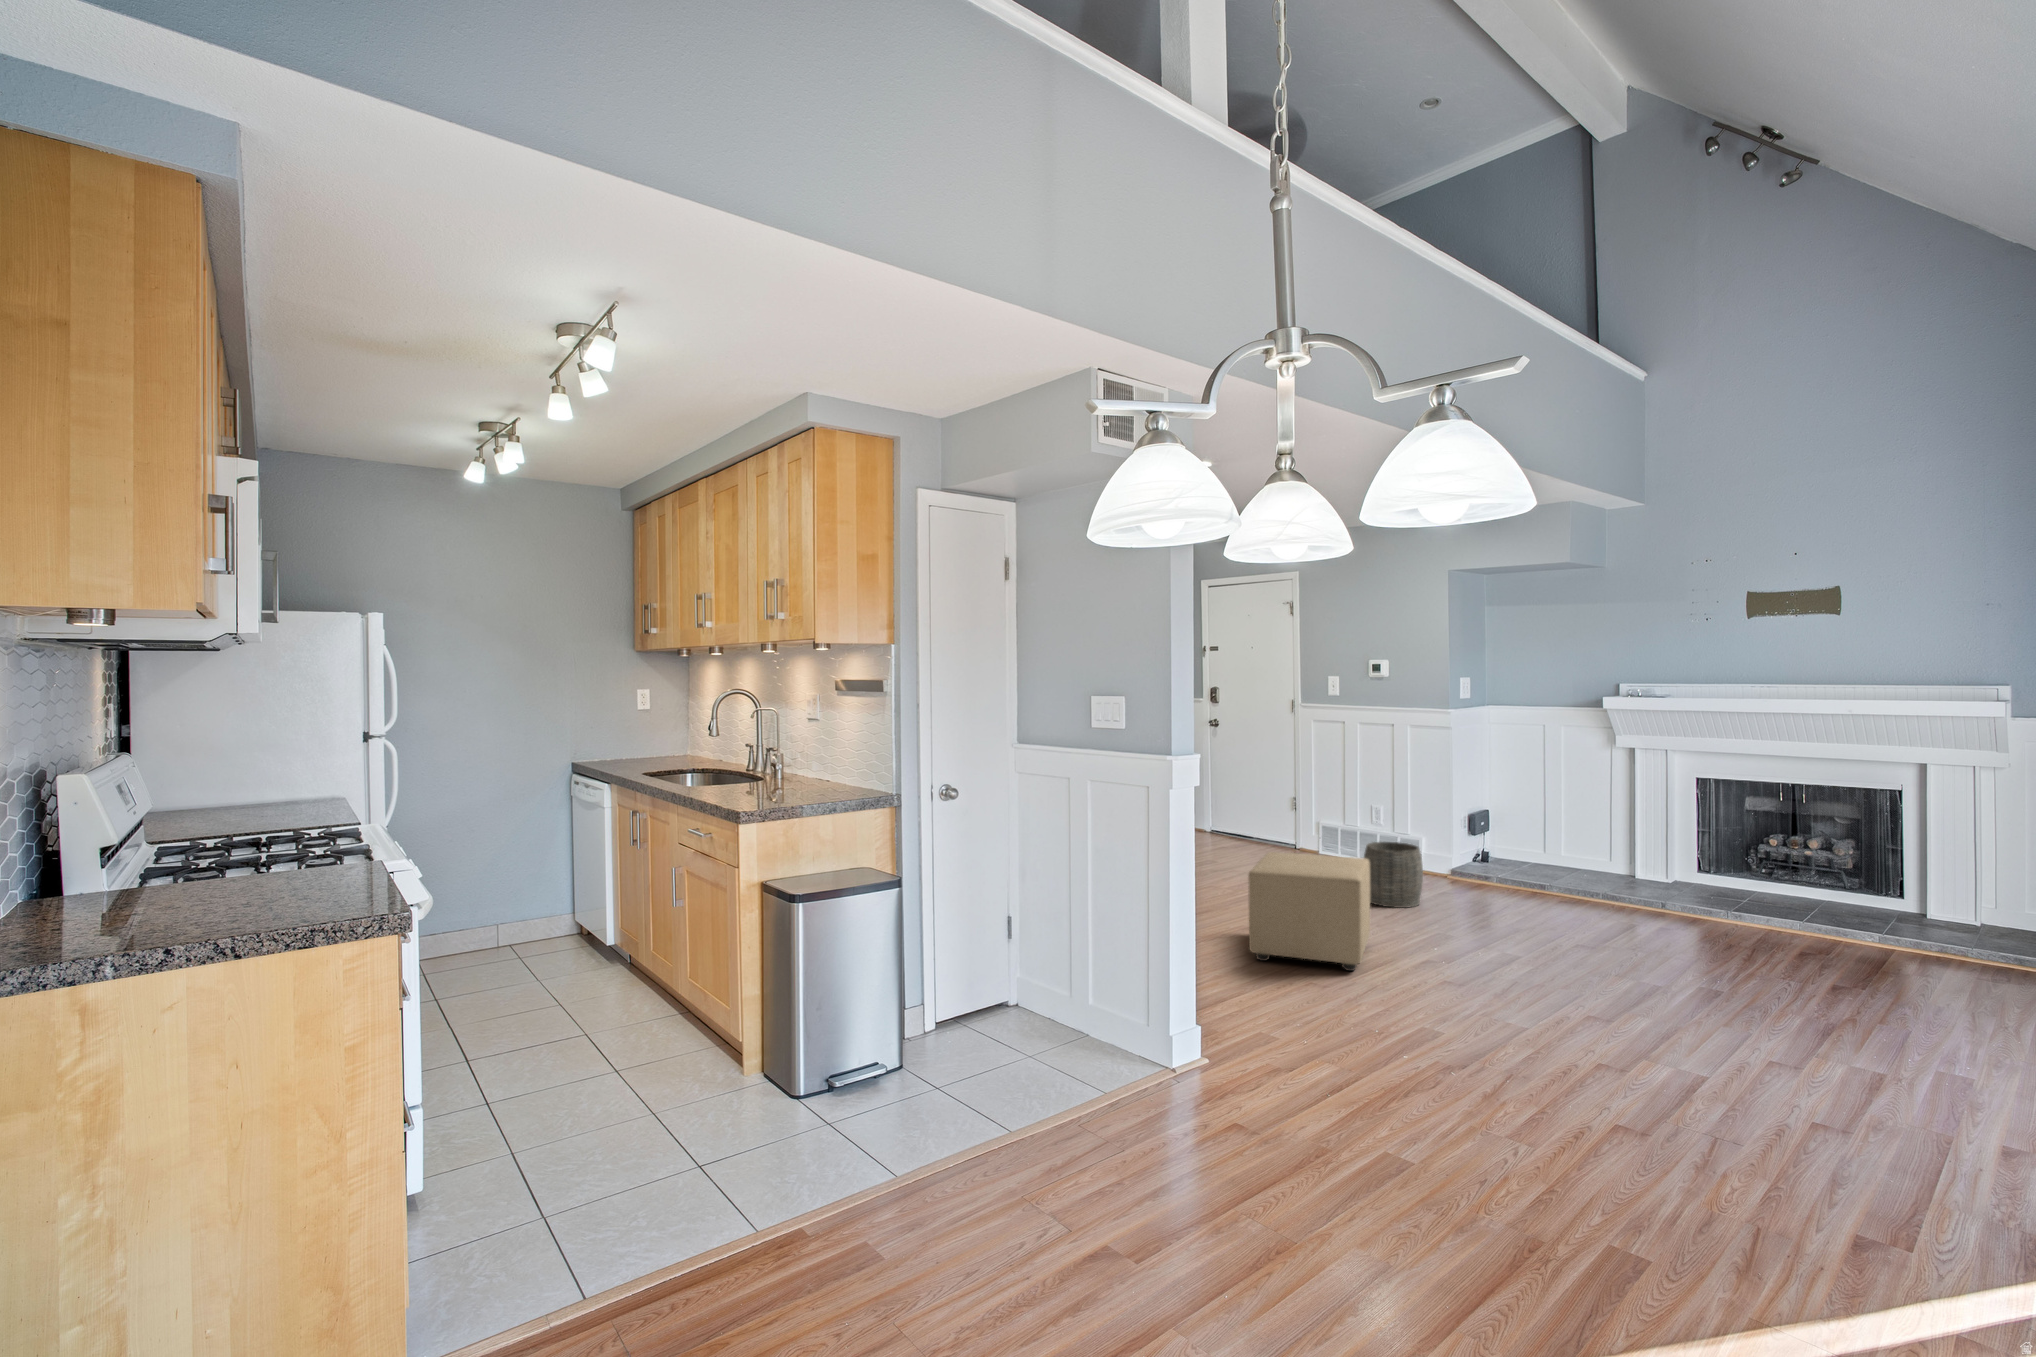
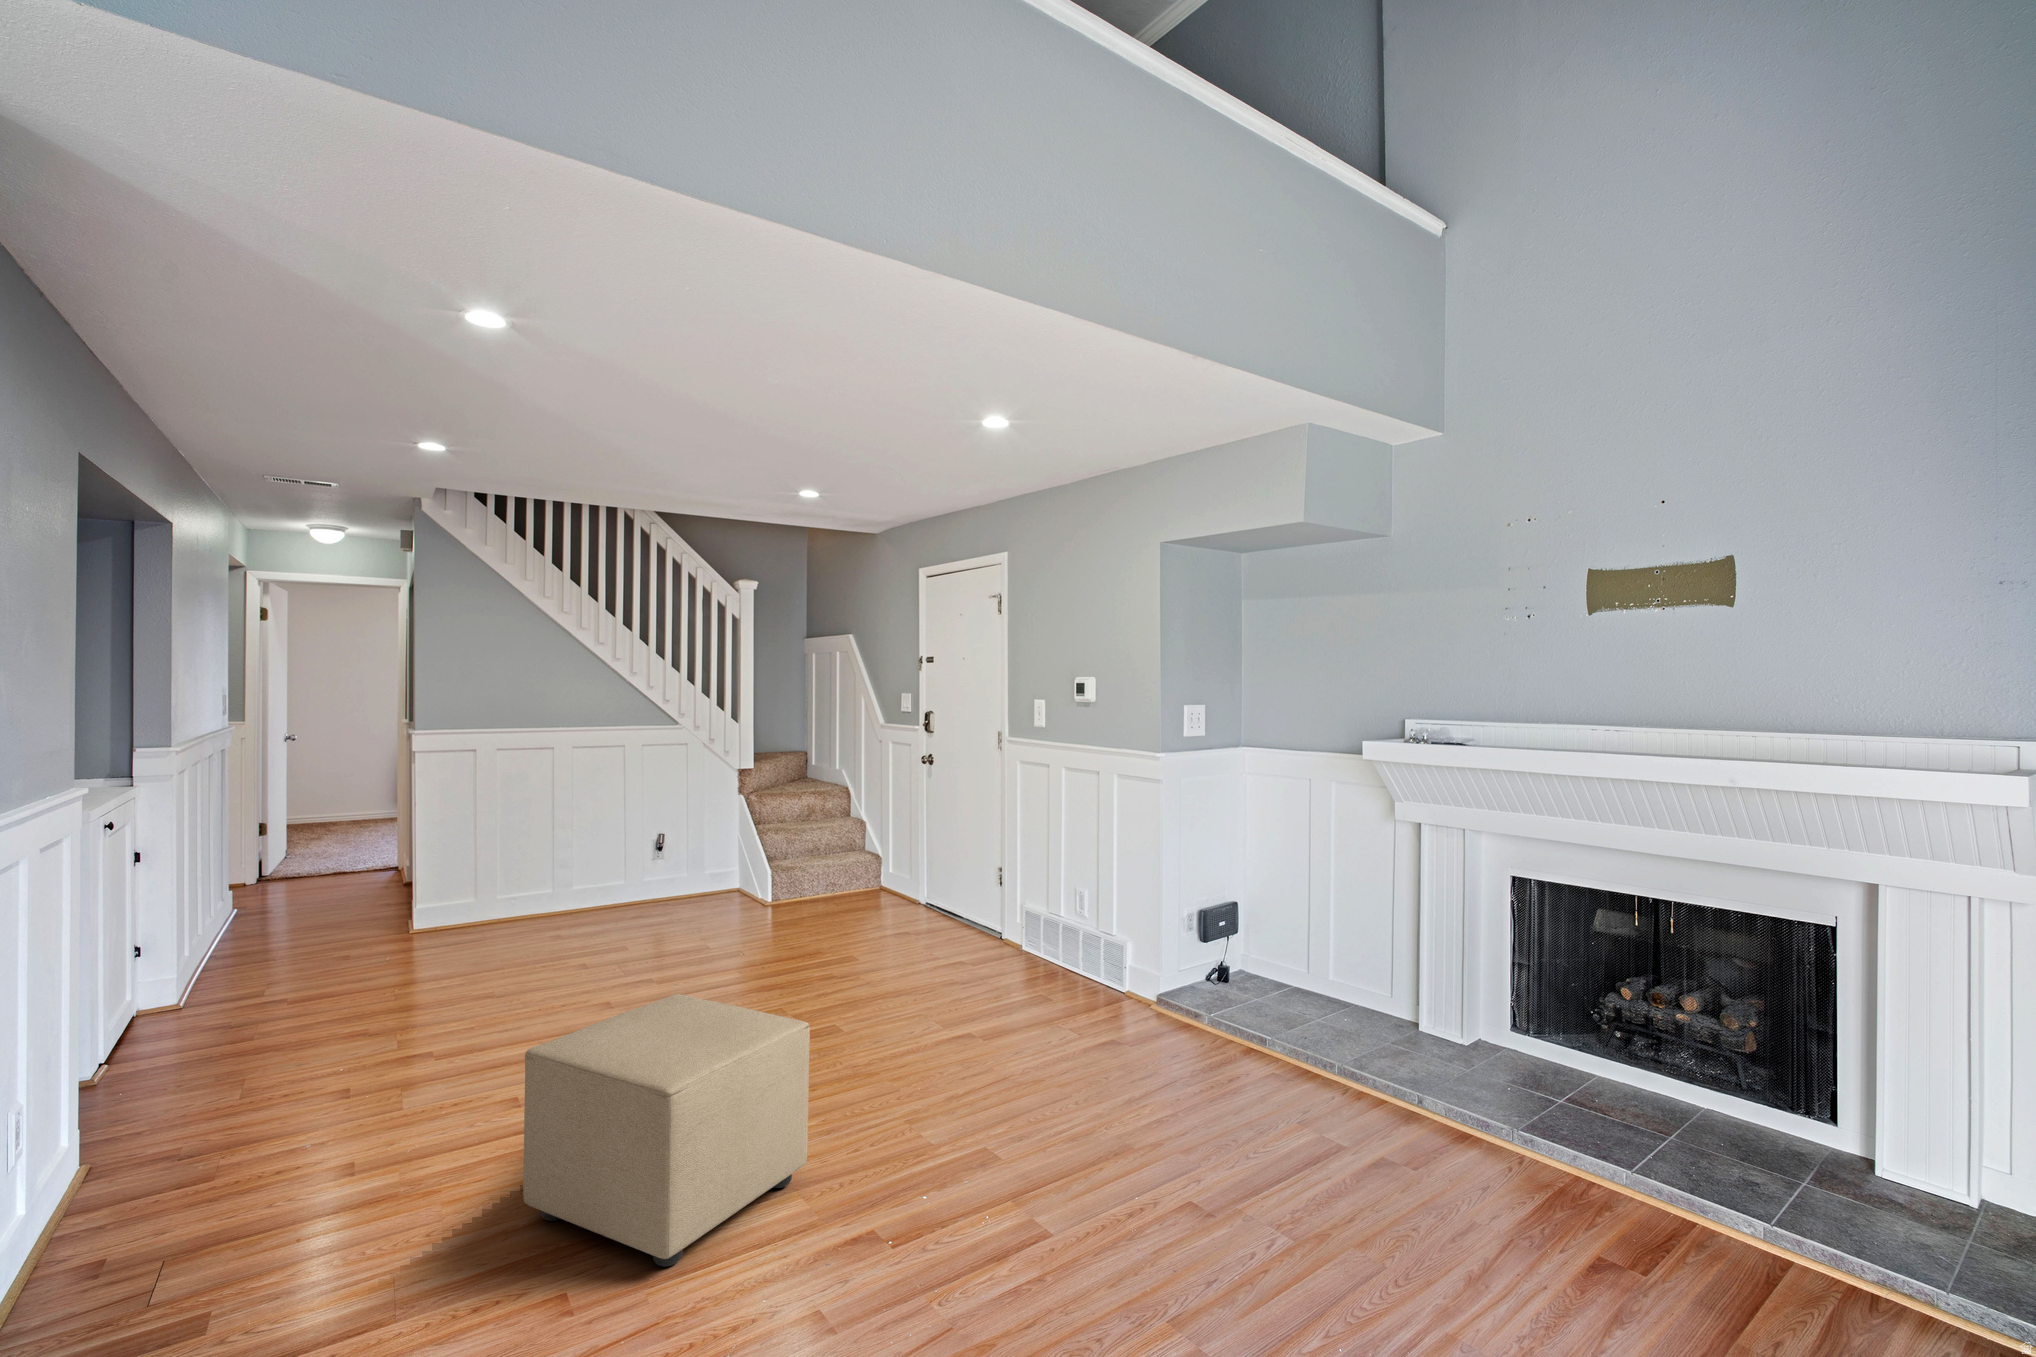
woven basket: present [1364,842,1423,908] -> none [950,960,1041,1078]

